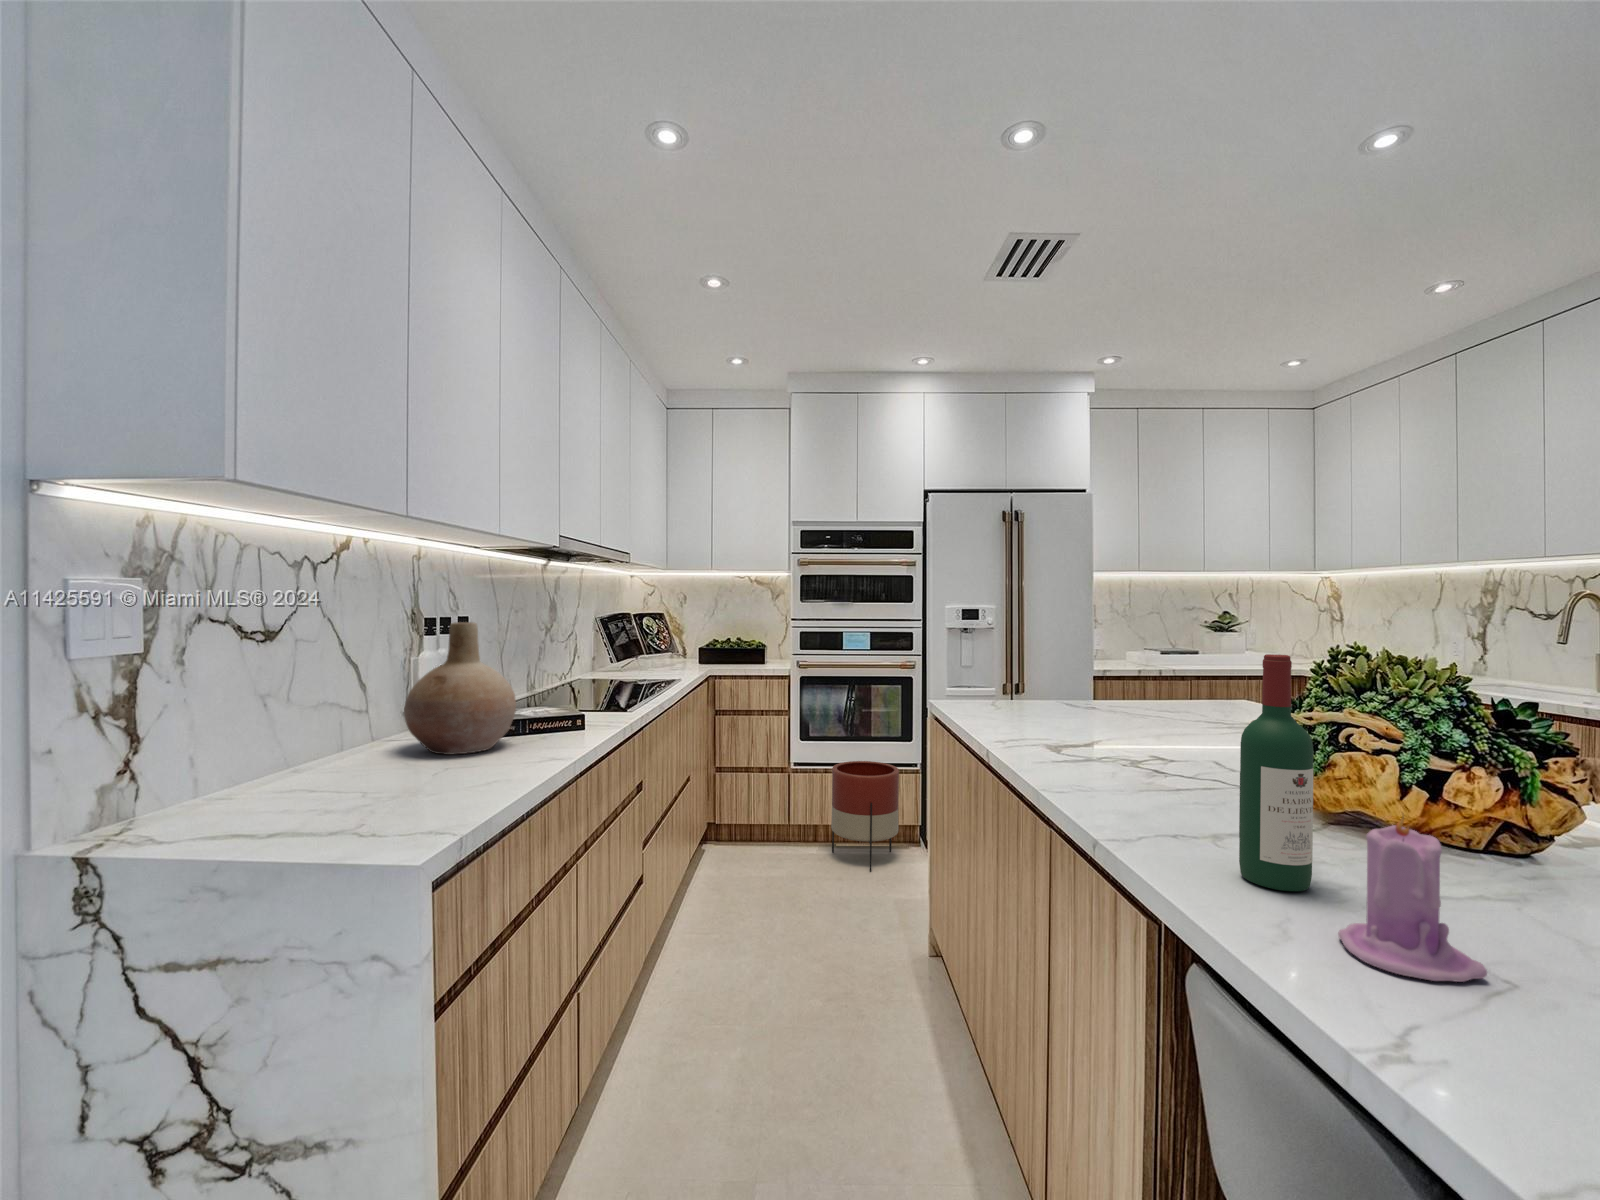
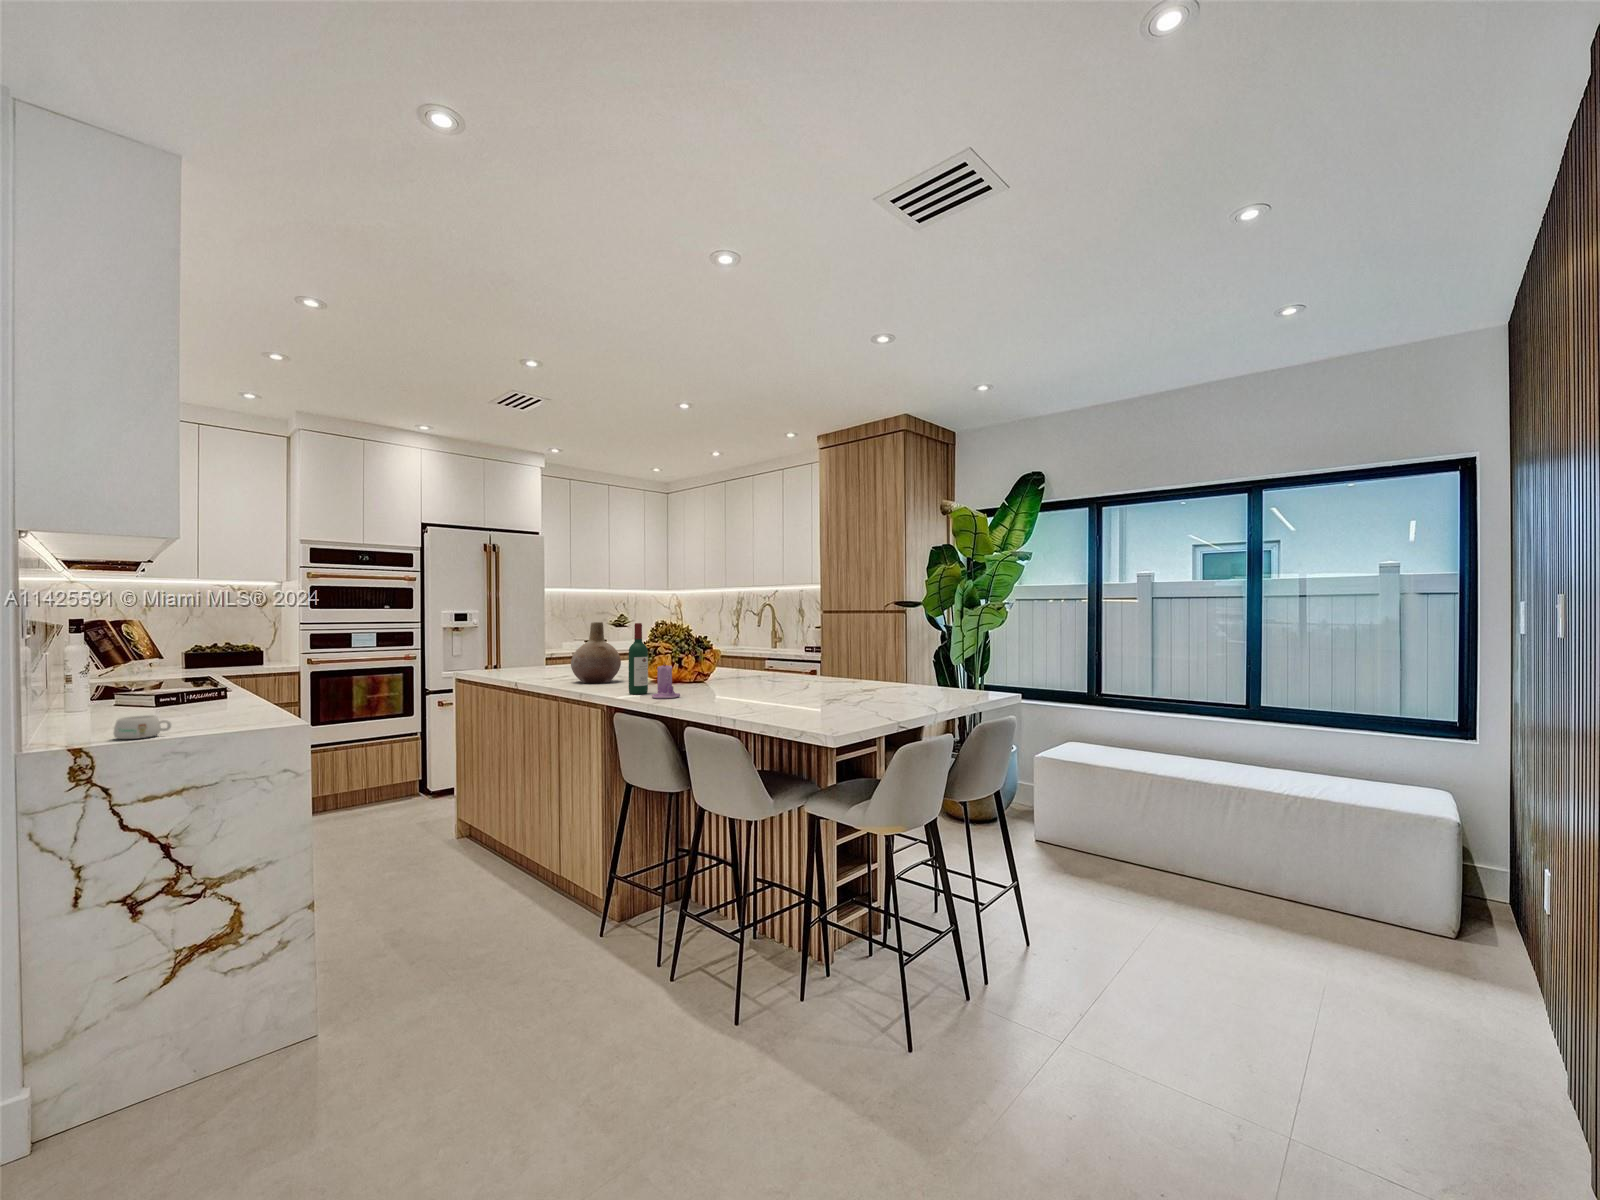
vase: present [404,622,516,754] -> present [571,622,621,683]
planter: present [831,761,899,872] -> none [347,734,408,814]
mug: none [128,792,216,845] -> present [114,715,171,739]

